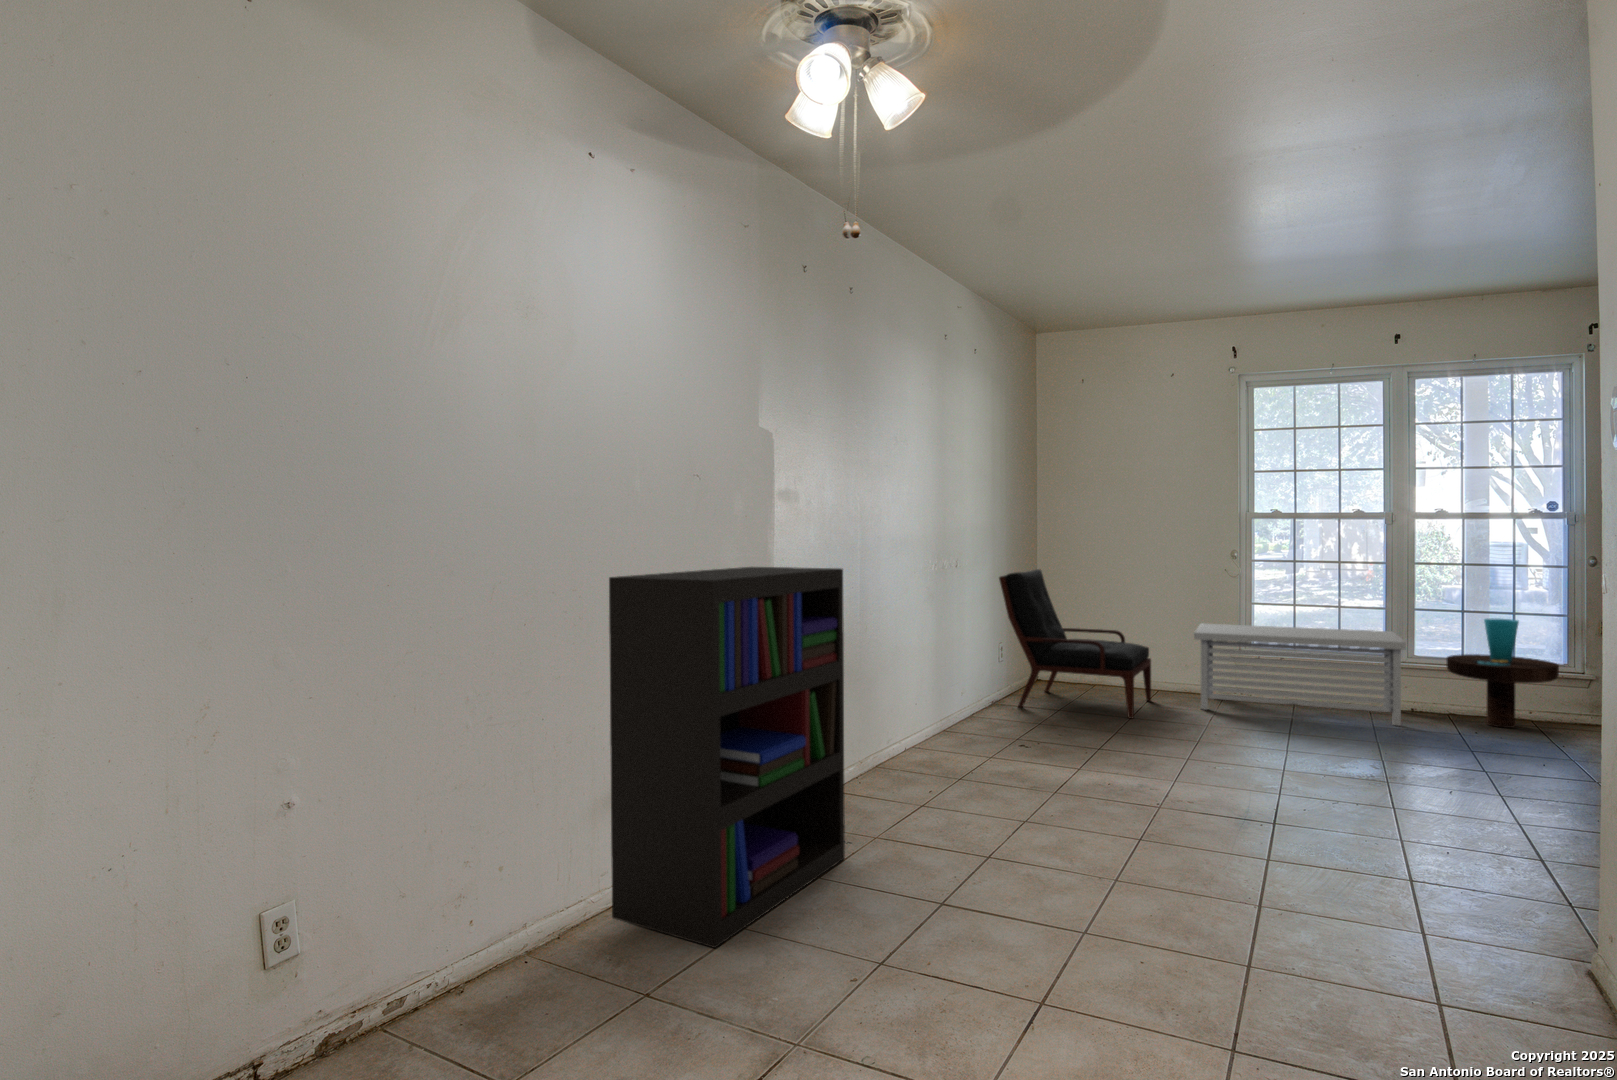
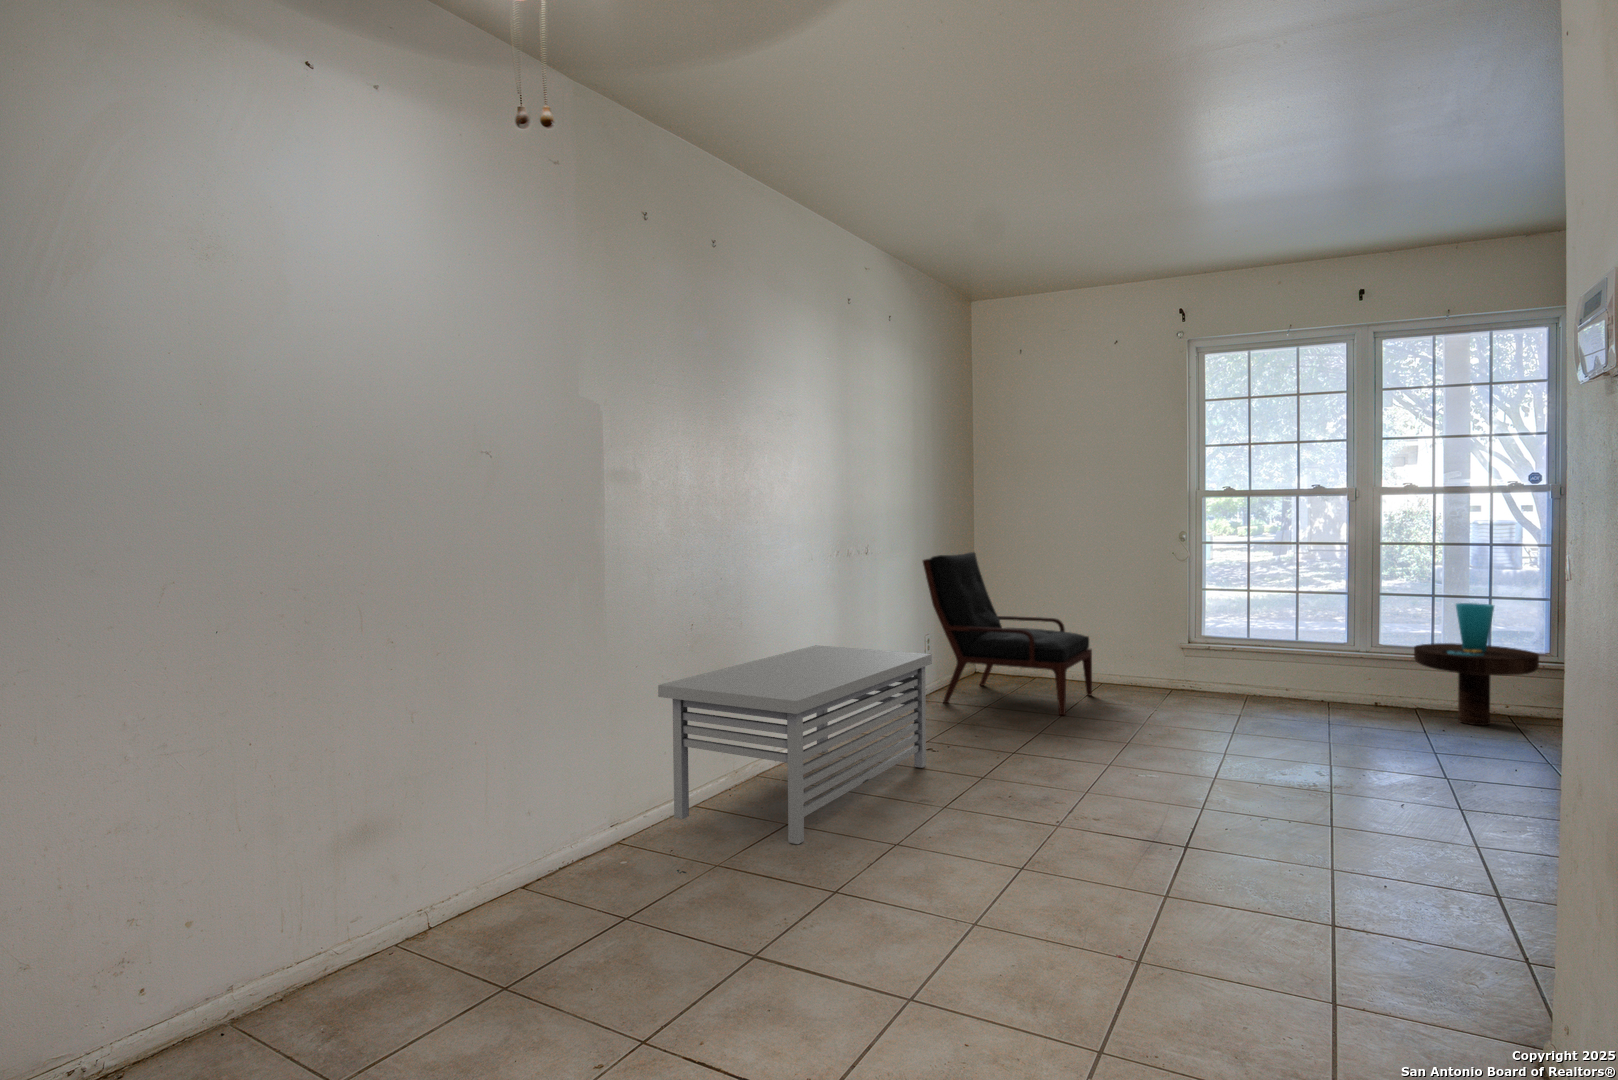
bookshelf: present [609,567,845,948] -> none [301,541,649,1025]
storage bench: present [1194,624,1406,726] -> present [658,645,932,844]

